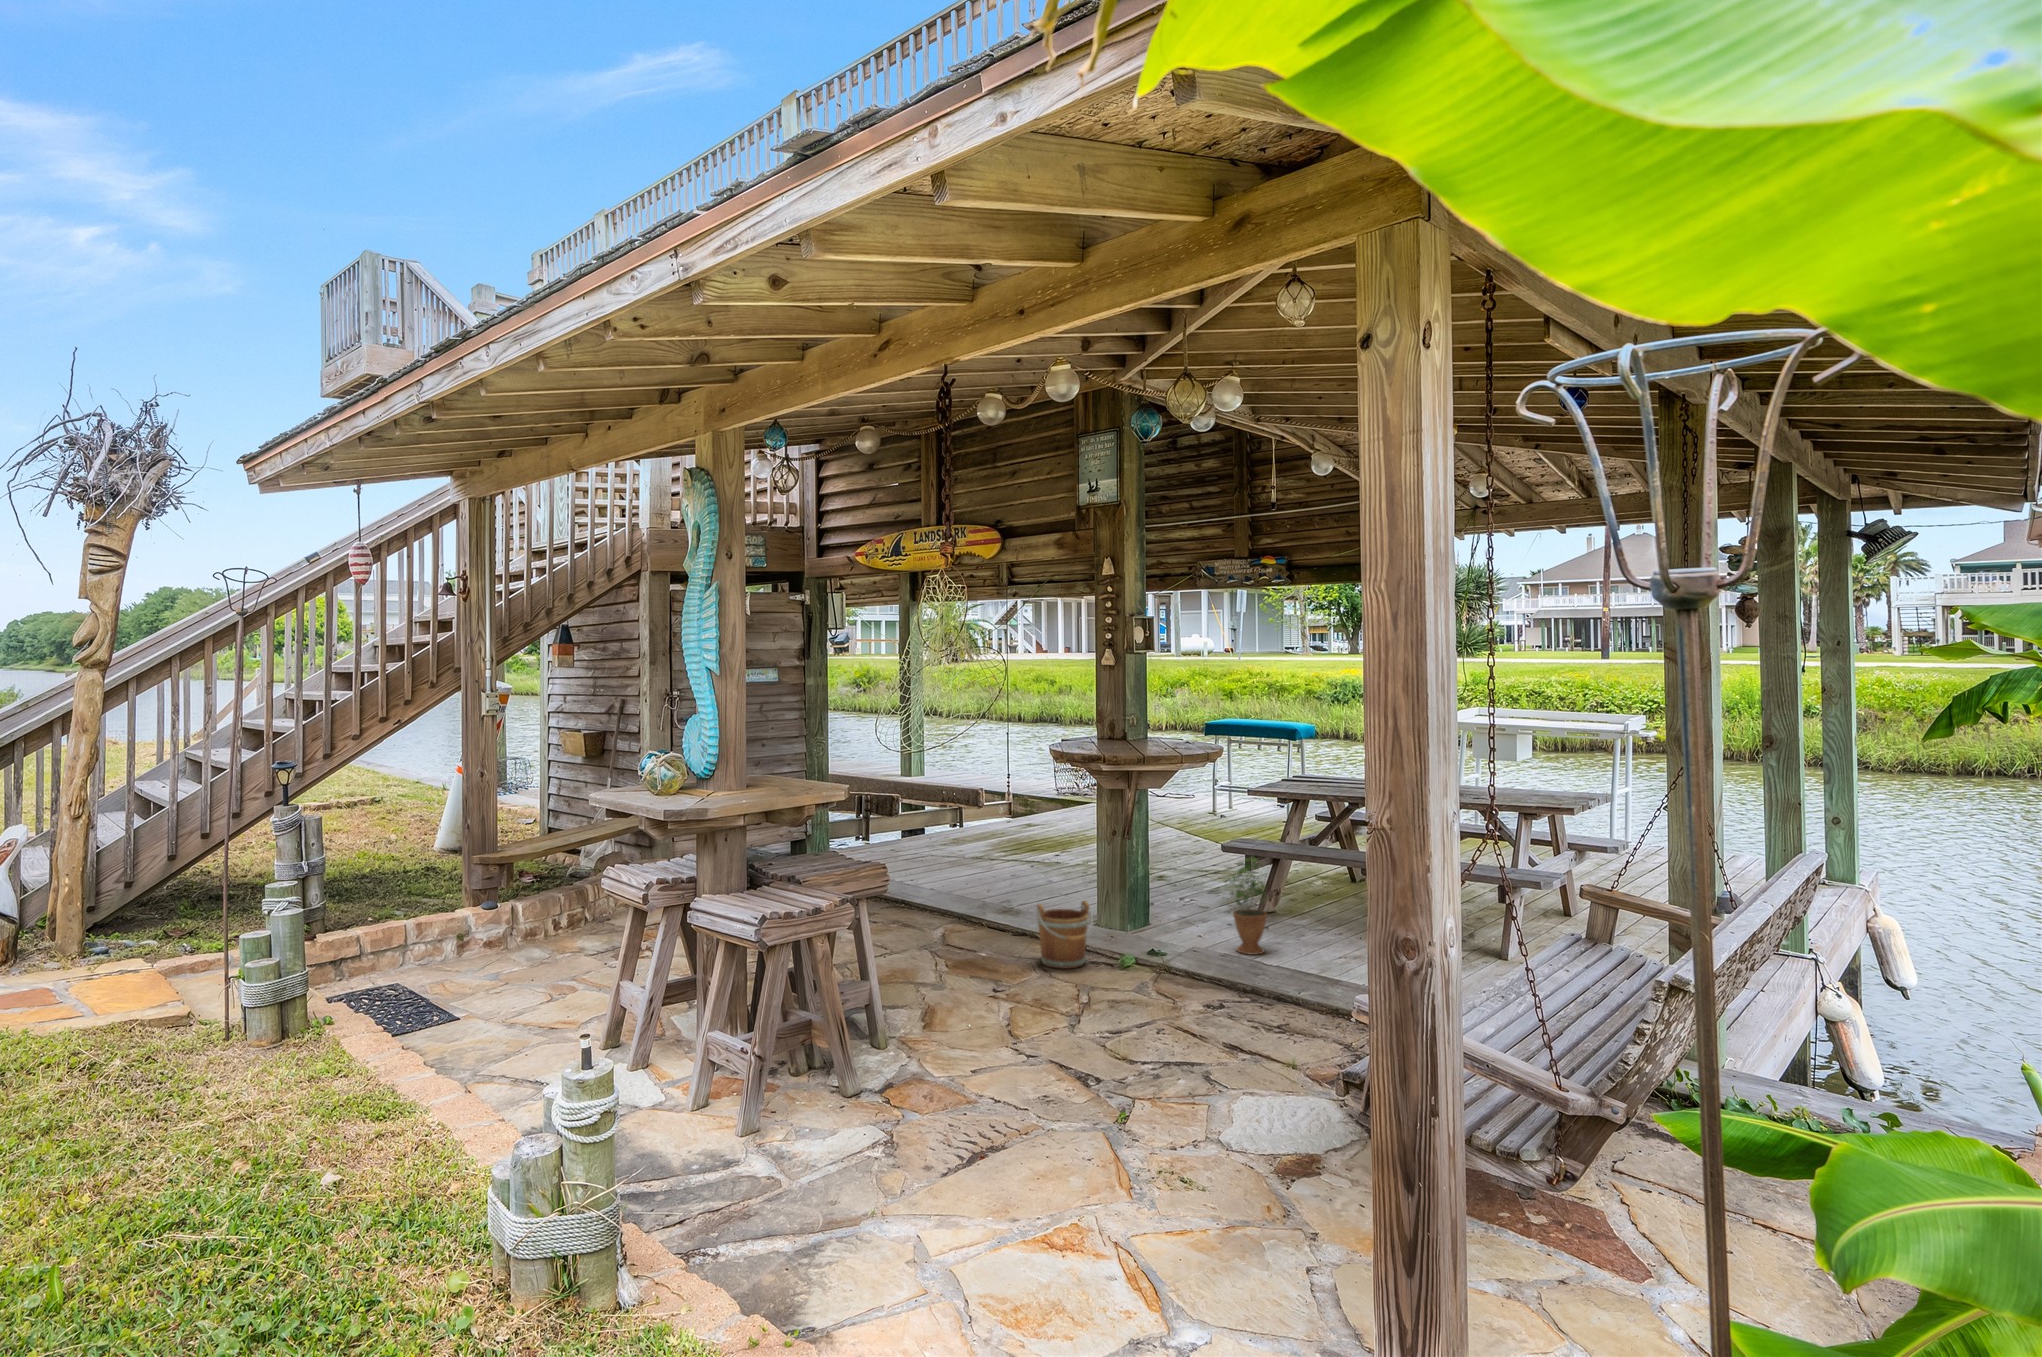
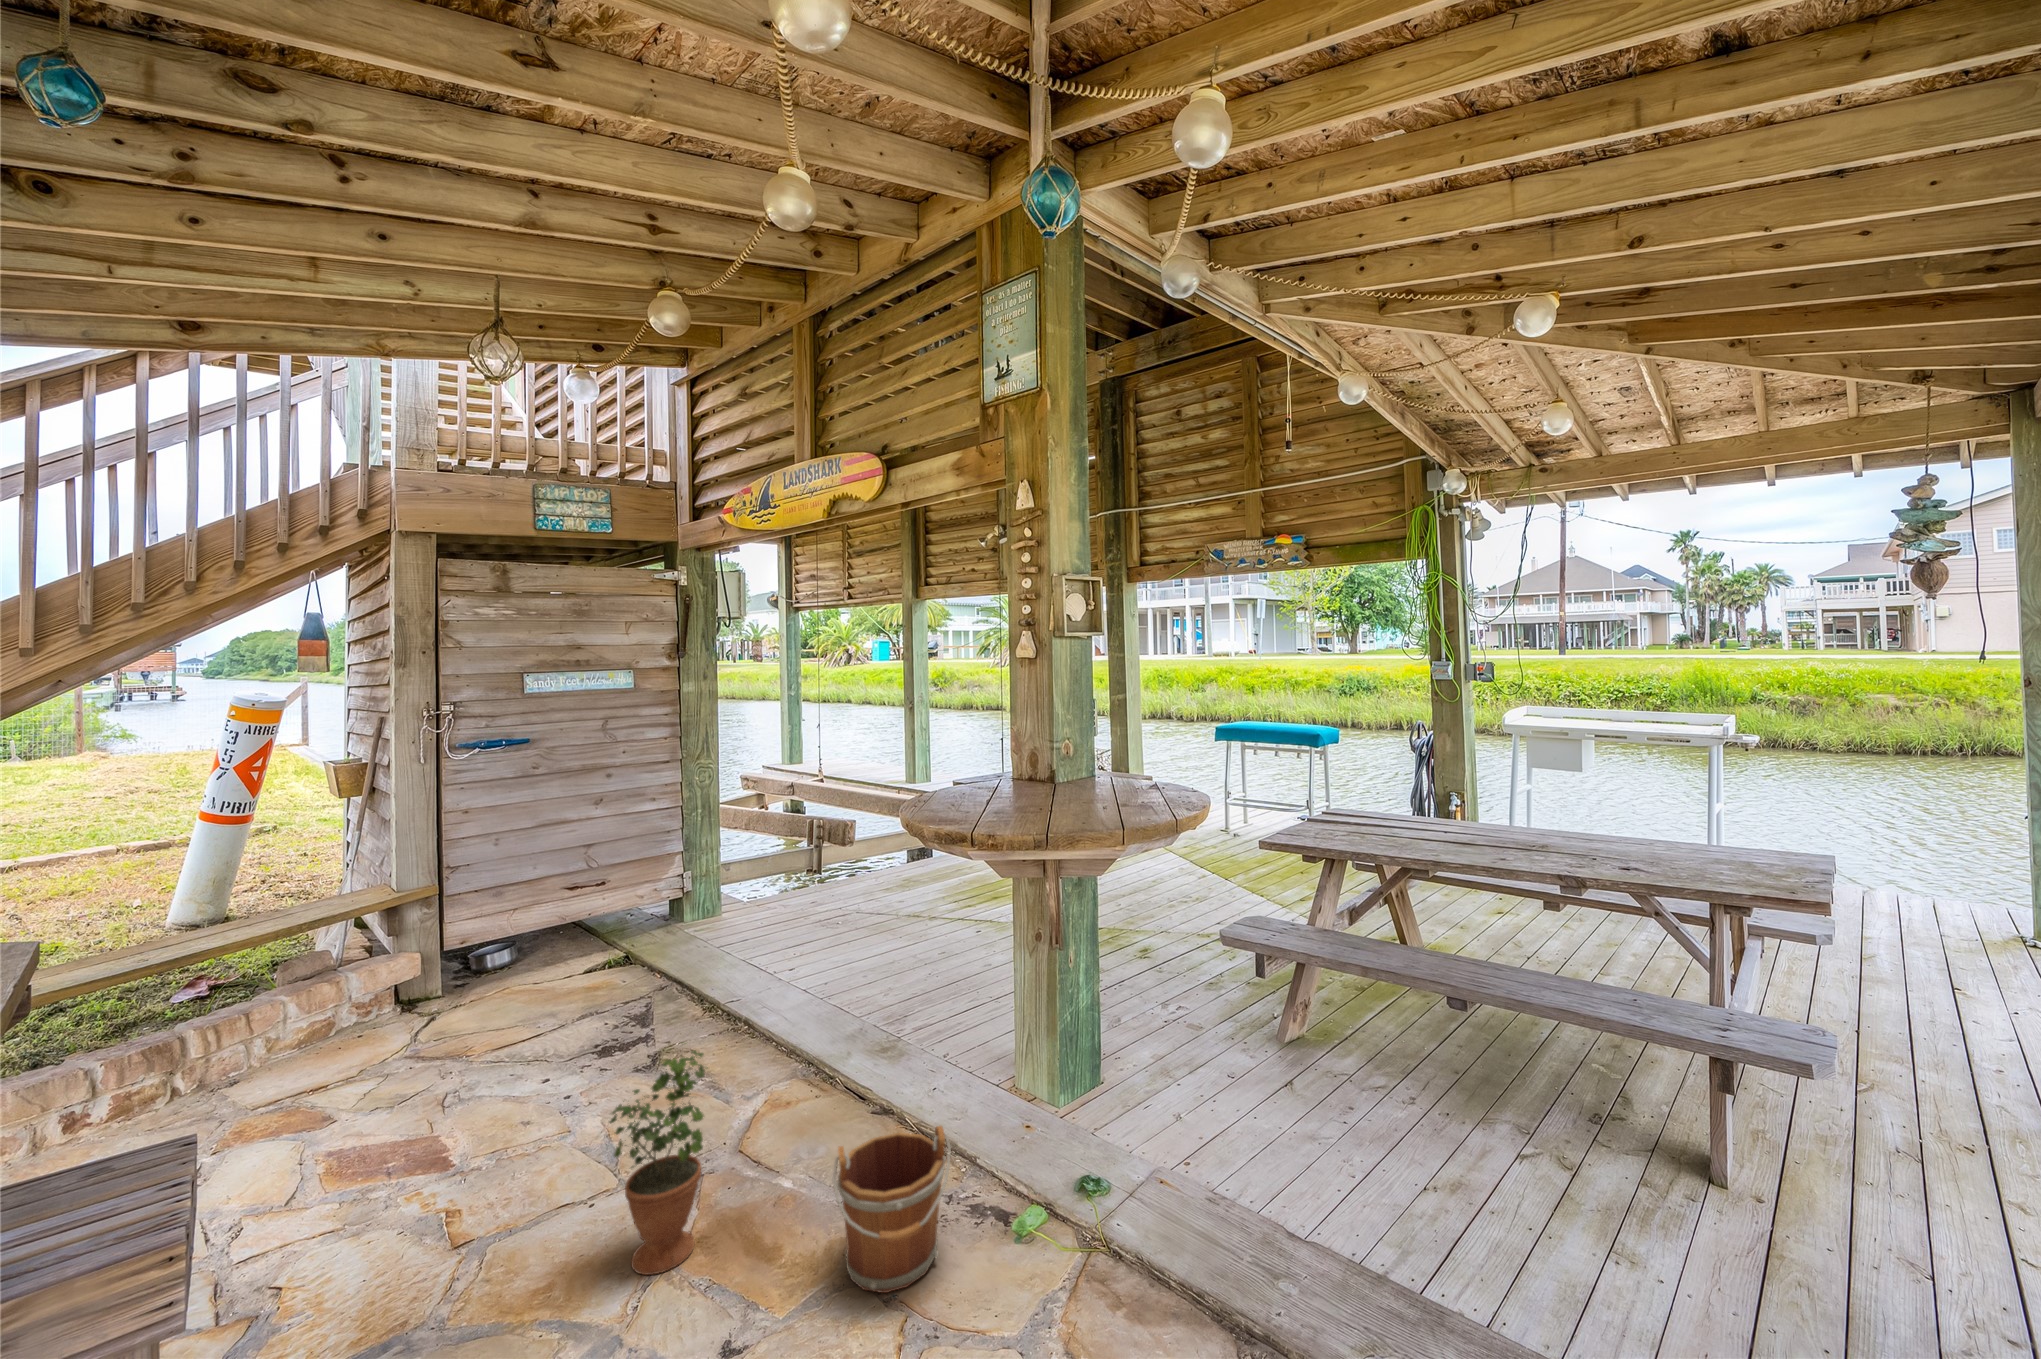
potted plant: present [1229,856,1267,955] -> present [610,1051,705,1275]

